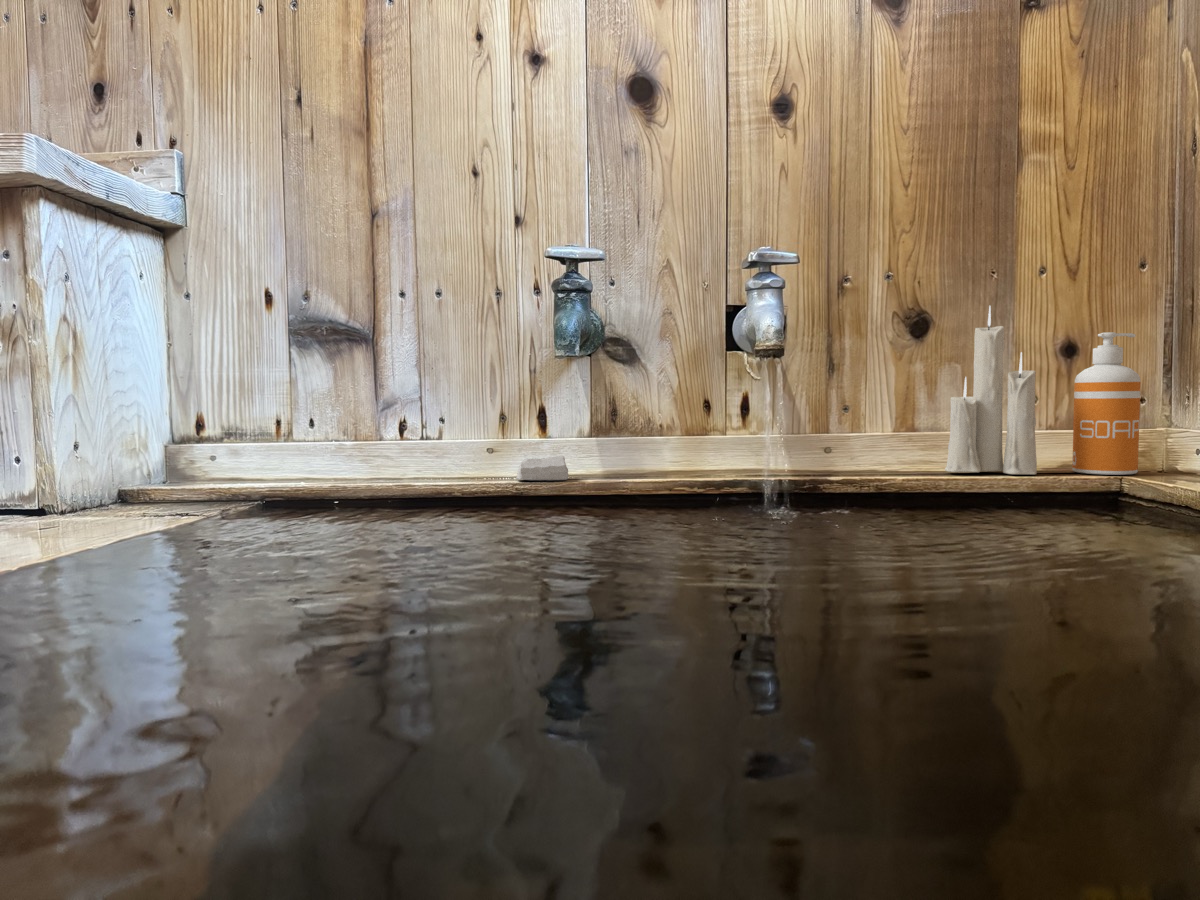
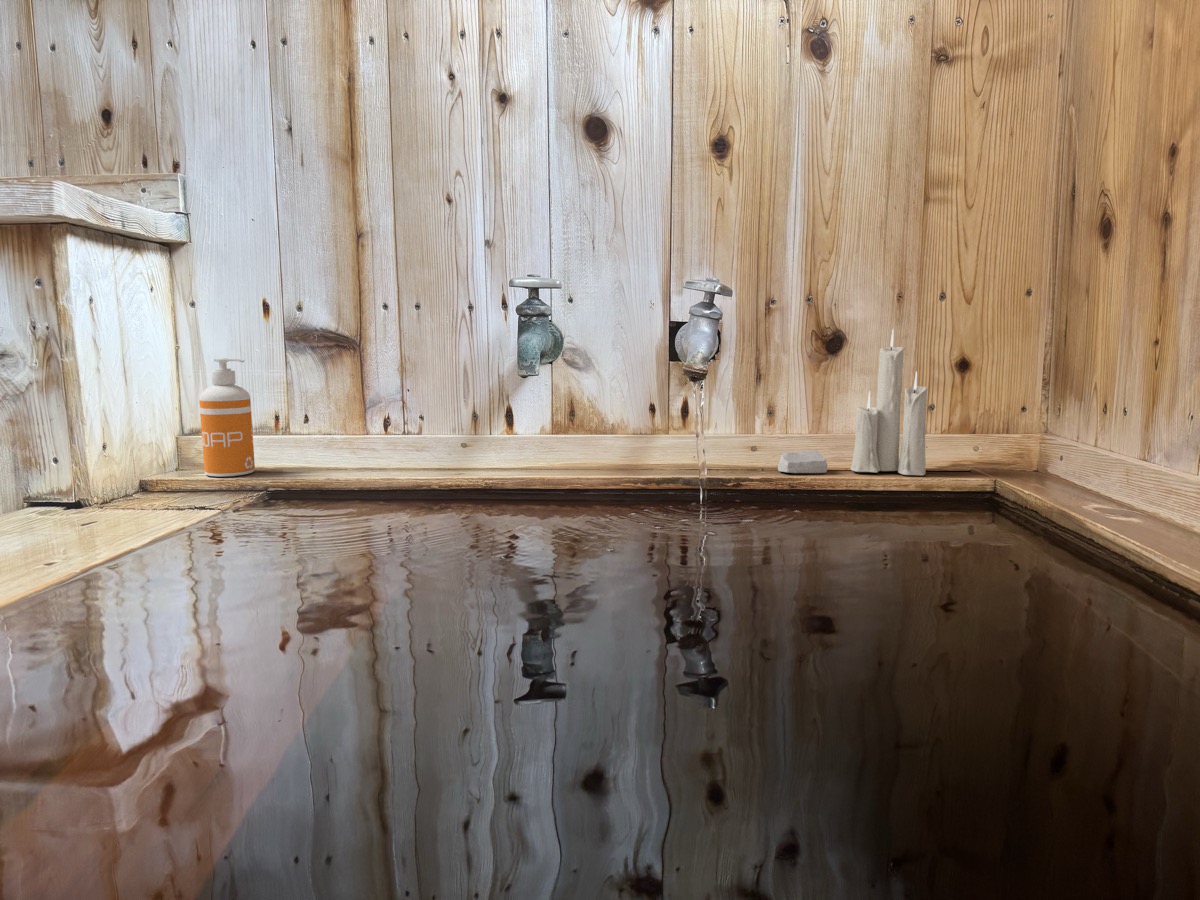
soap dispenser: present [1072,332,1141,475] -> present [199,358,255,477]
soap bar: present [516,456,568,480] -> present [778,450,828,473]

